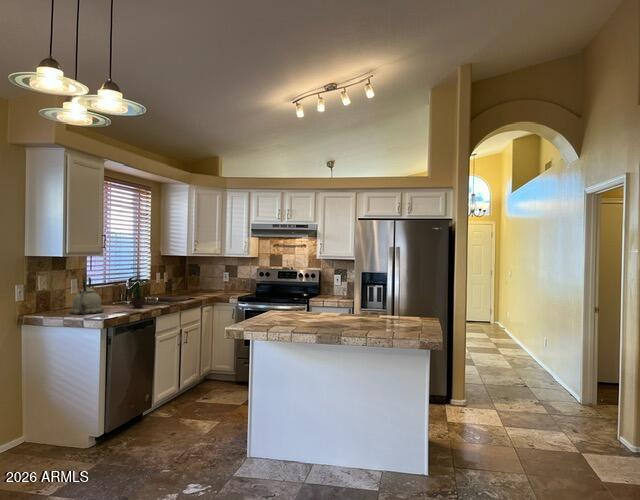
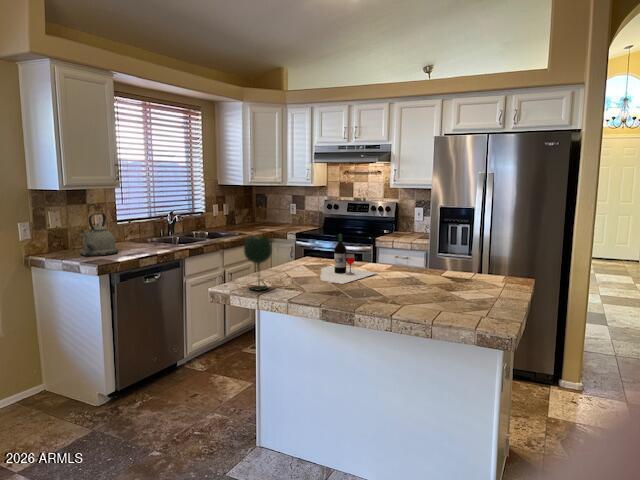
potted plant: present [130,276,146,308] -> none [148,196,177,248]
wine glass: none [254,289,274,327] -> present [244,236,272,291]
wine bottle: none [276,289,335,323] -> present [320,234,376,284]

